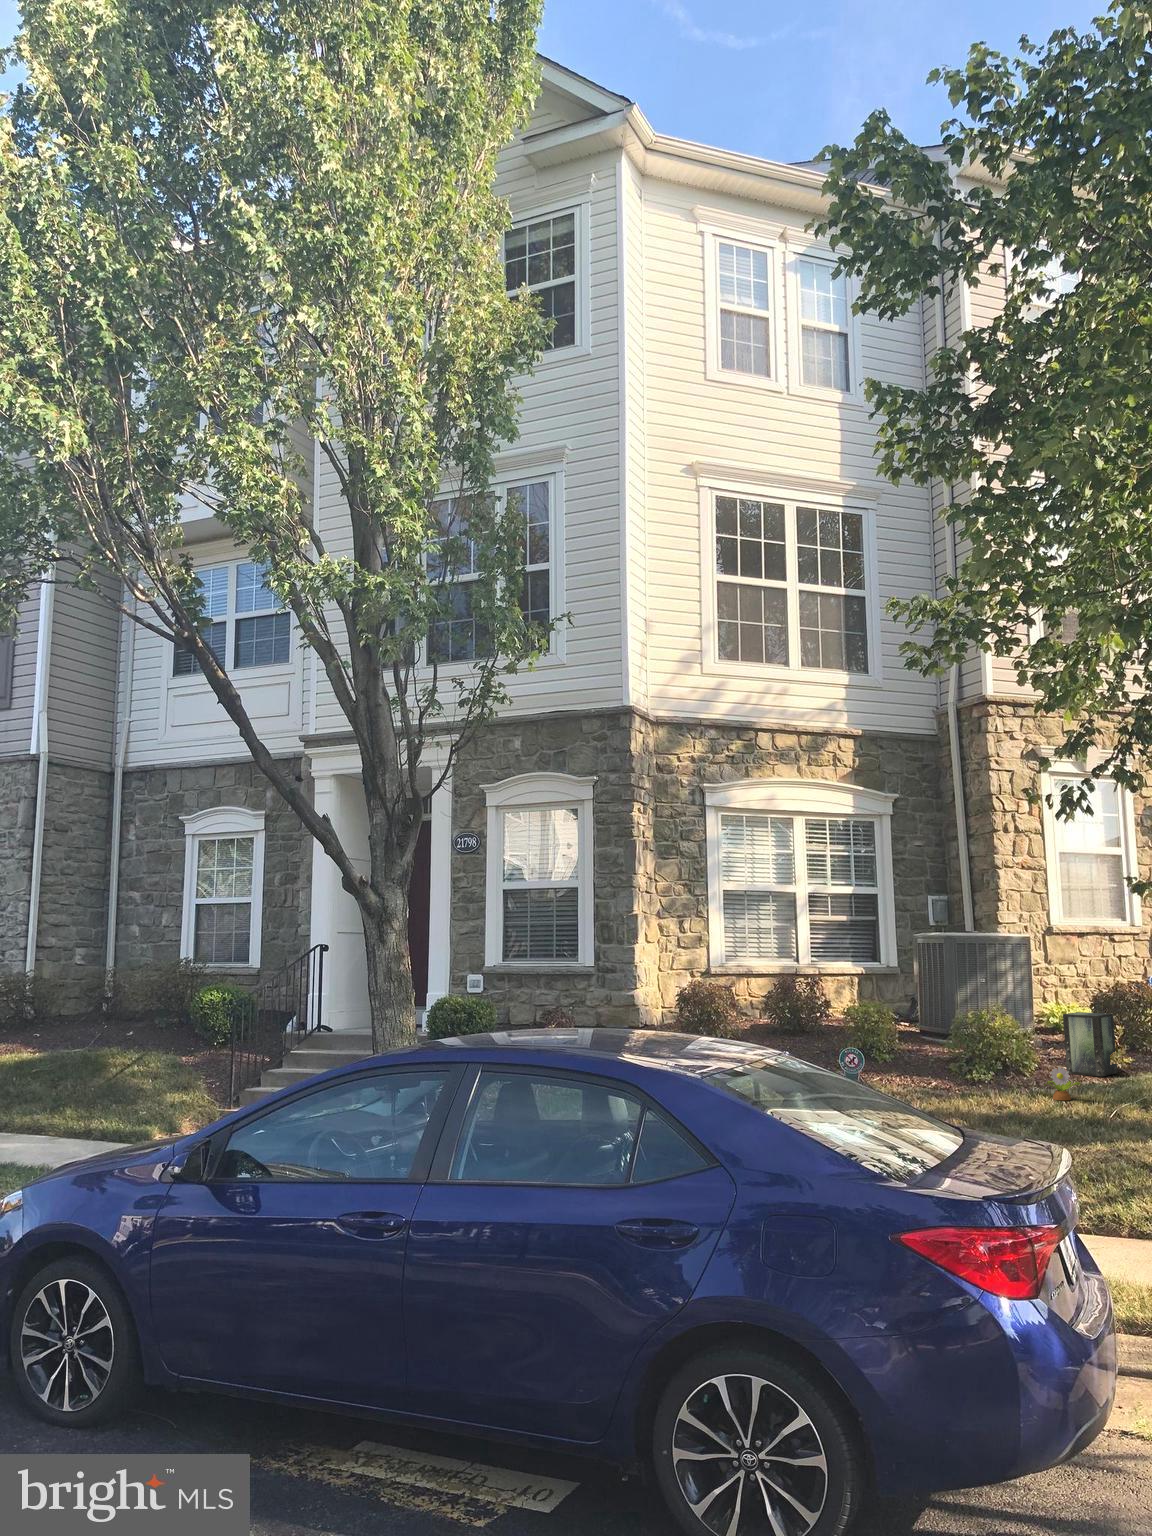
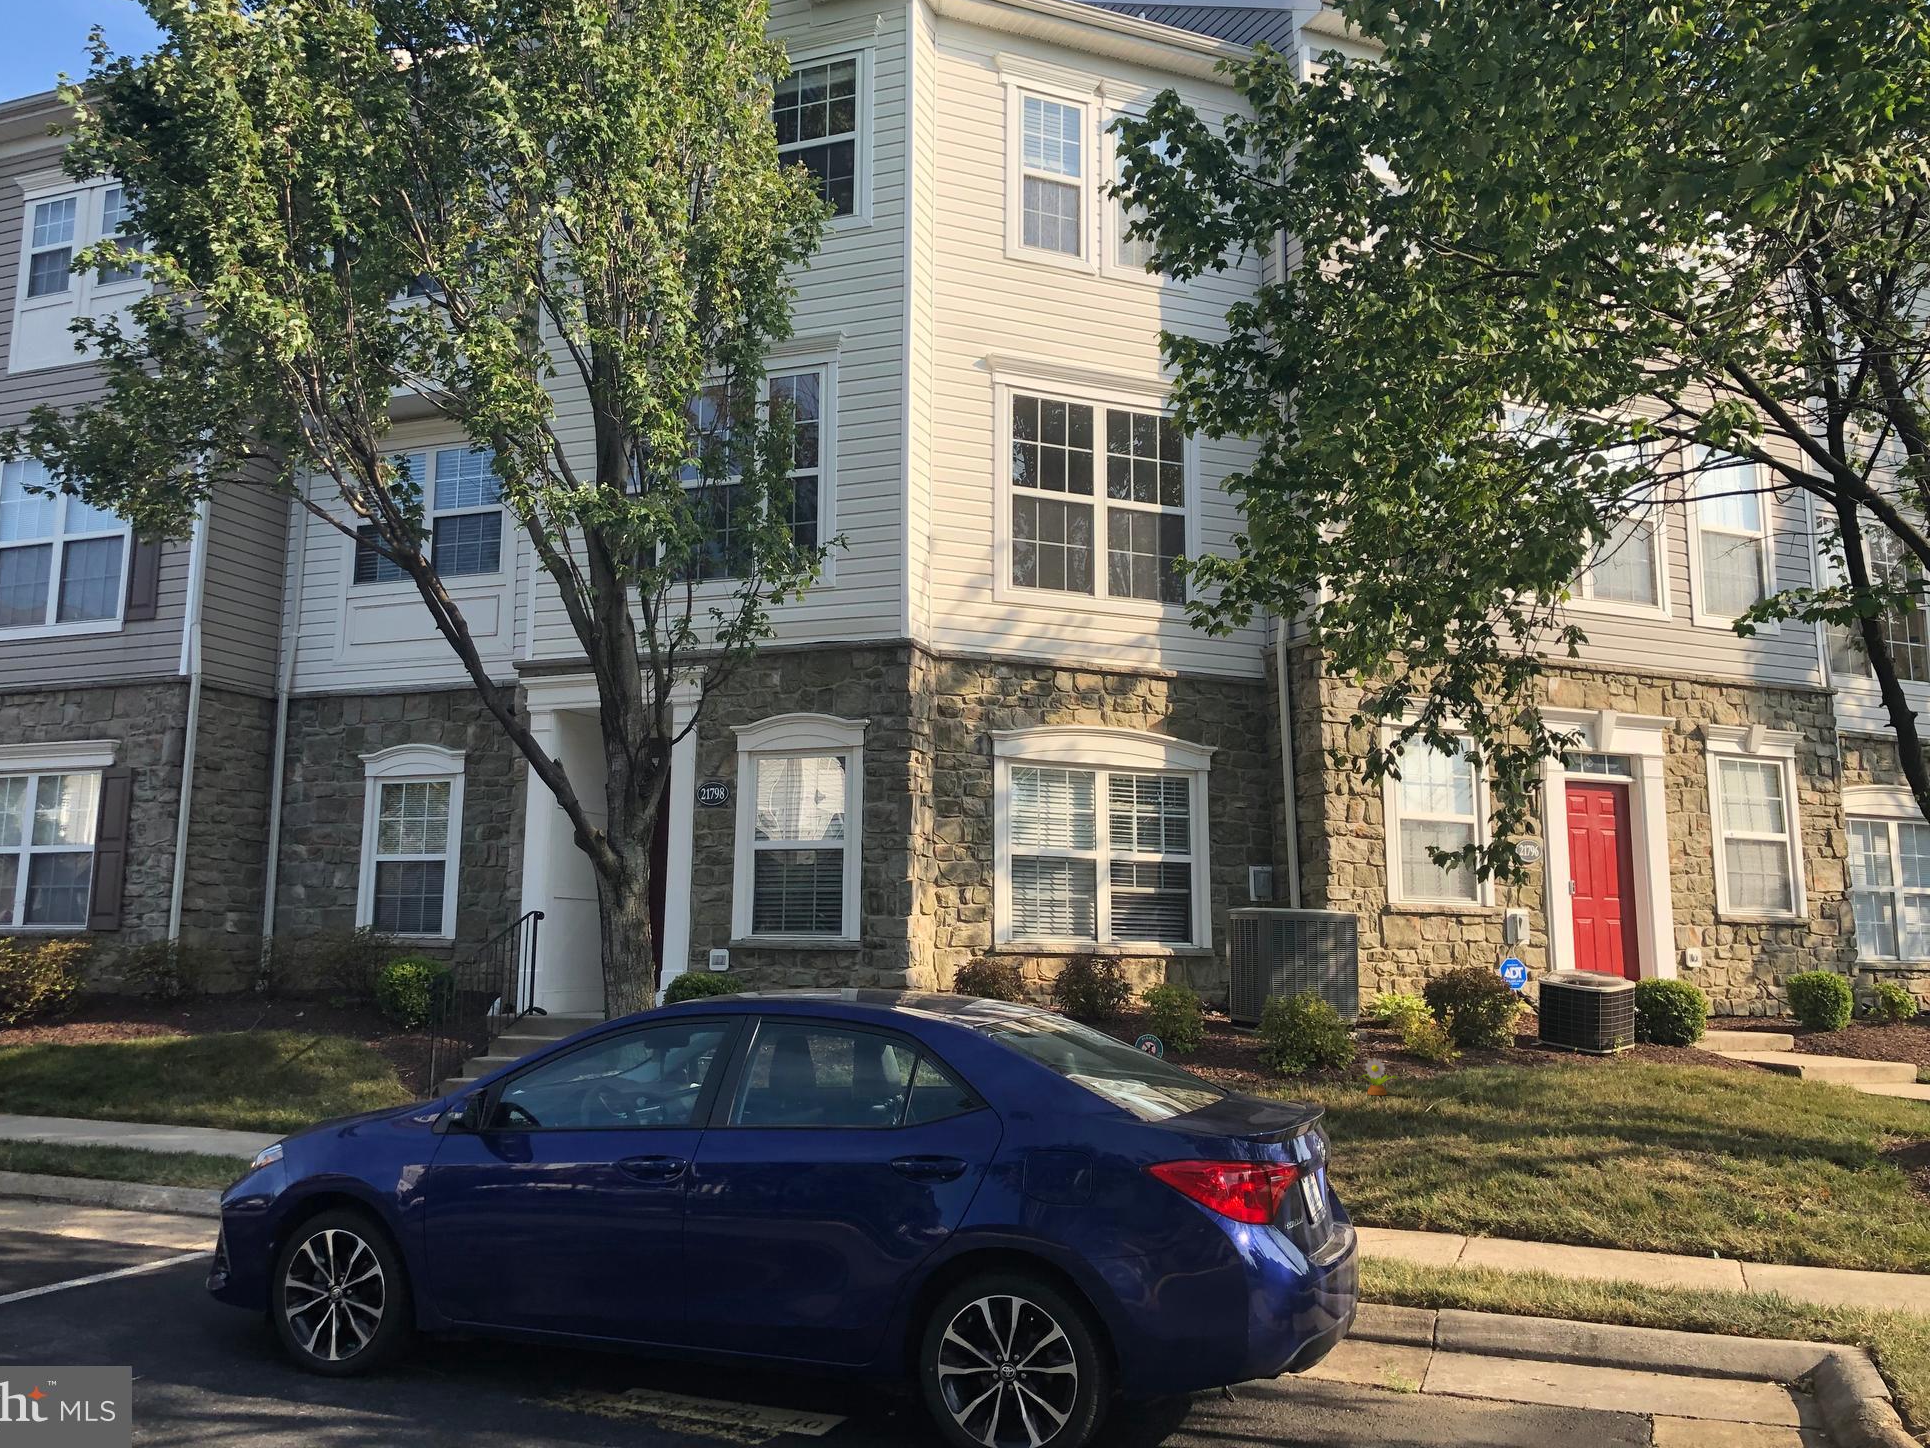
storage box: present [1063,1012,1117,1077] -> none [1388,1001,1447,1073]

